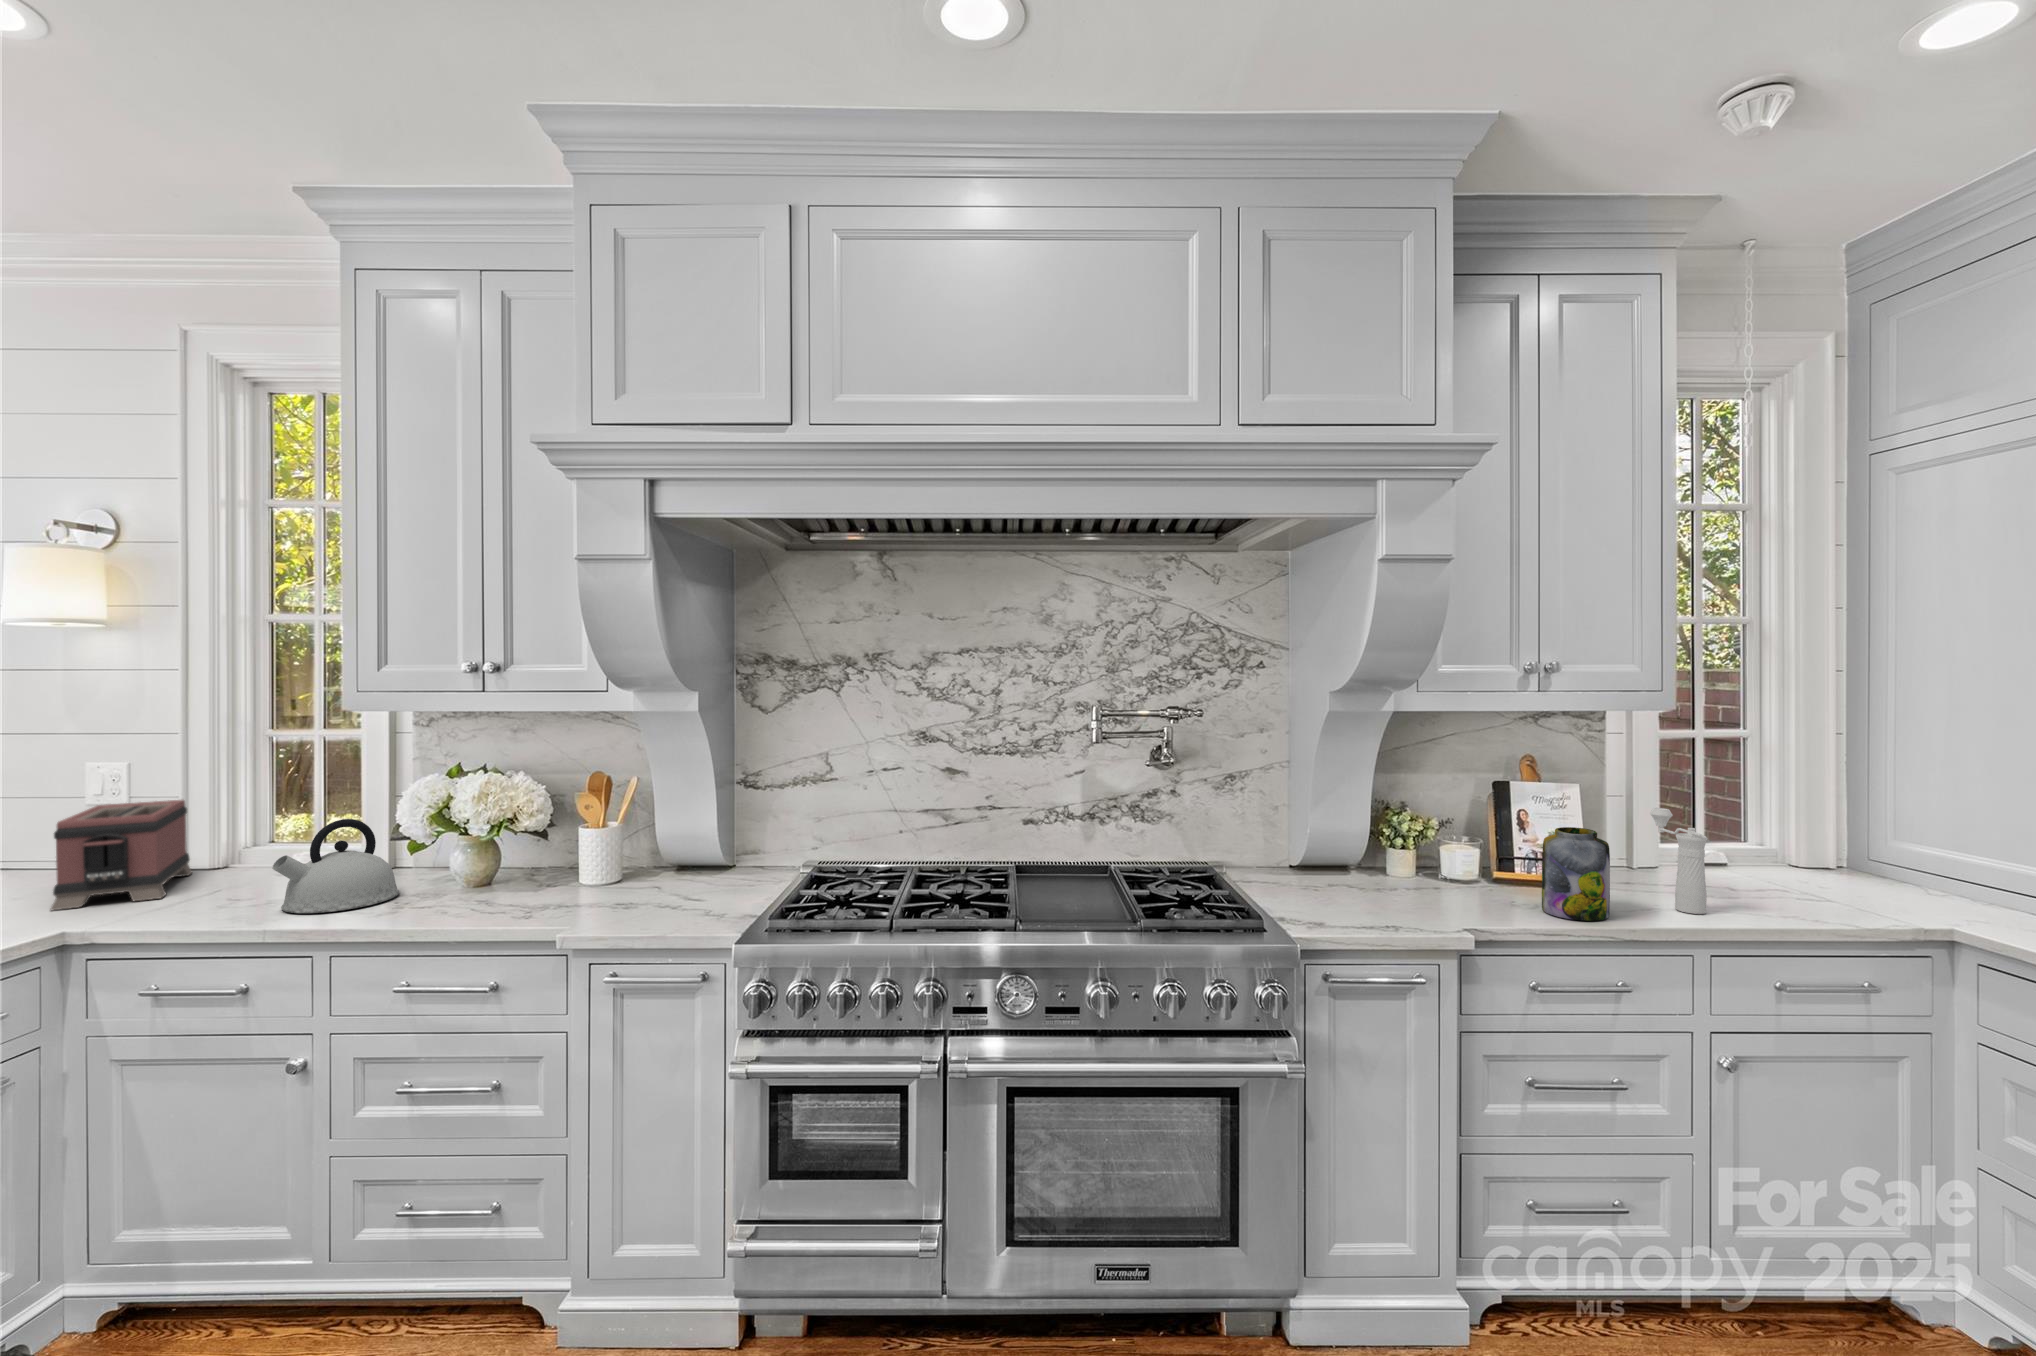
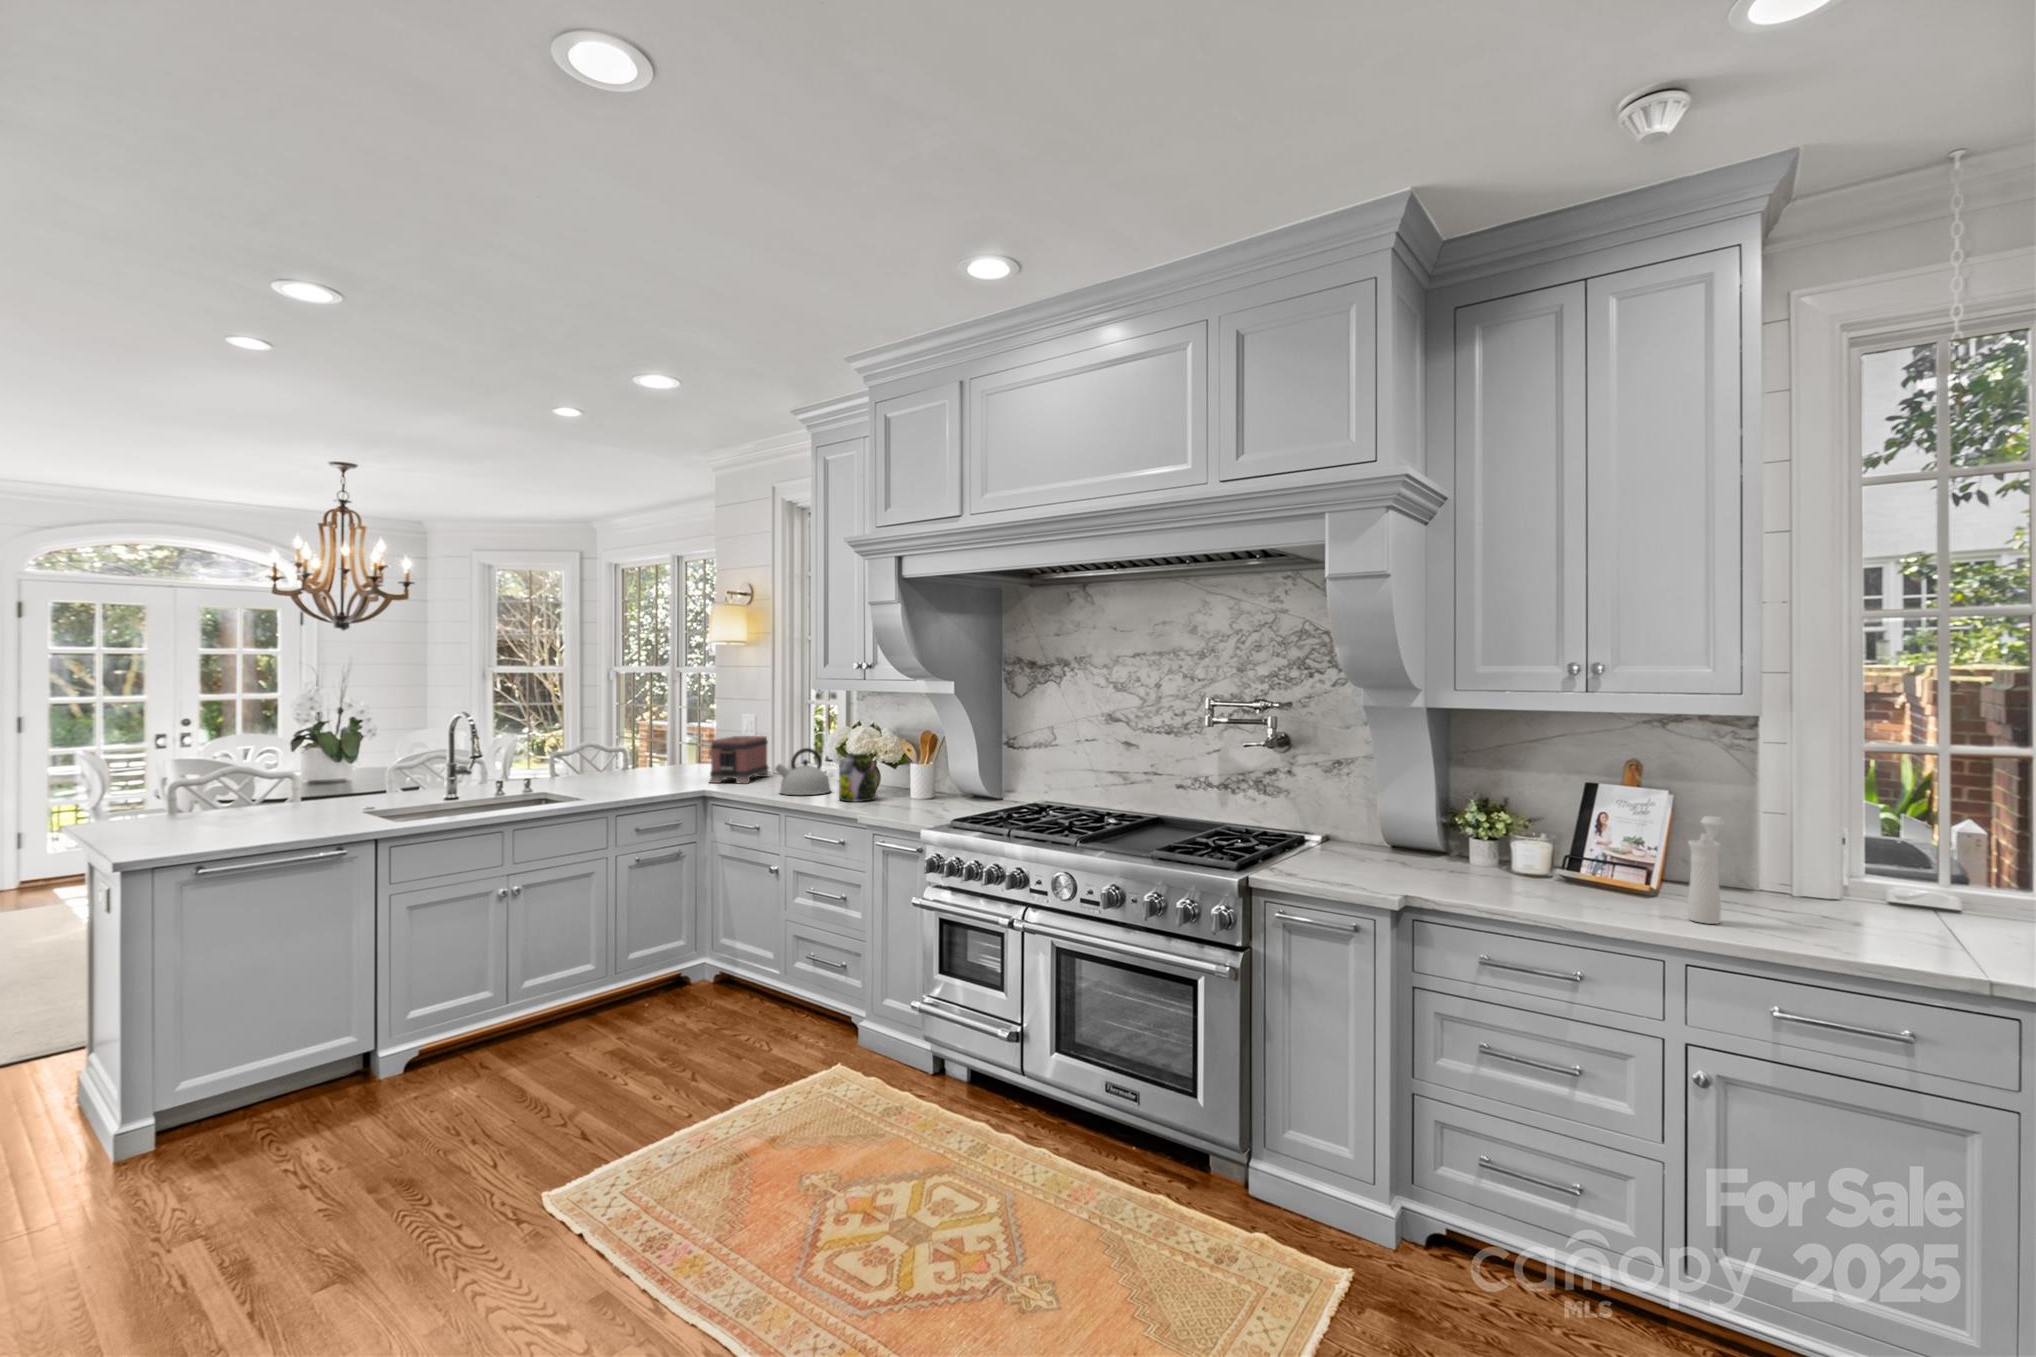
jar: present [1542,827,1610,921] -> present [839,754,875,802]

